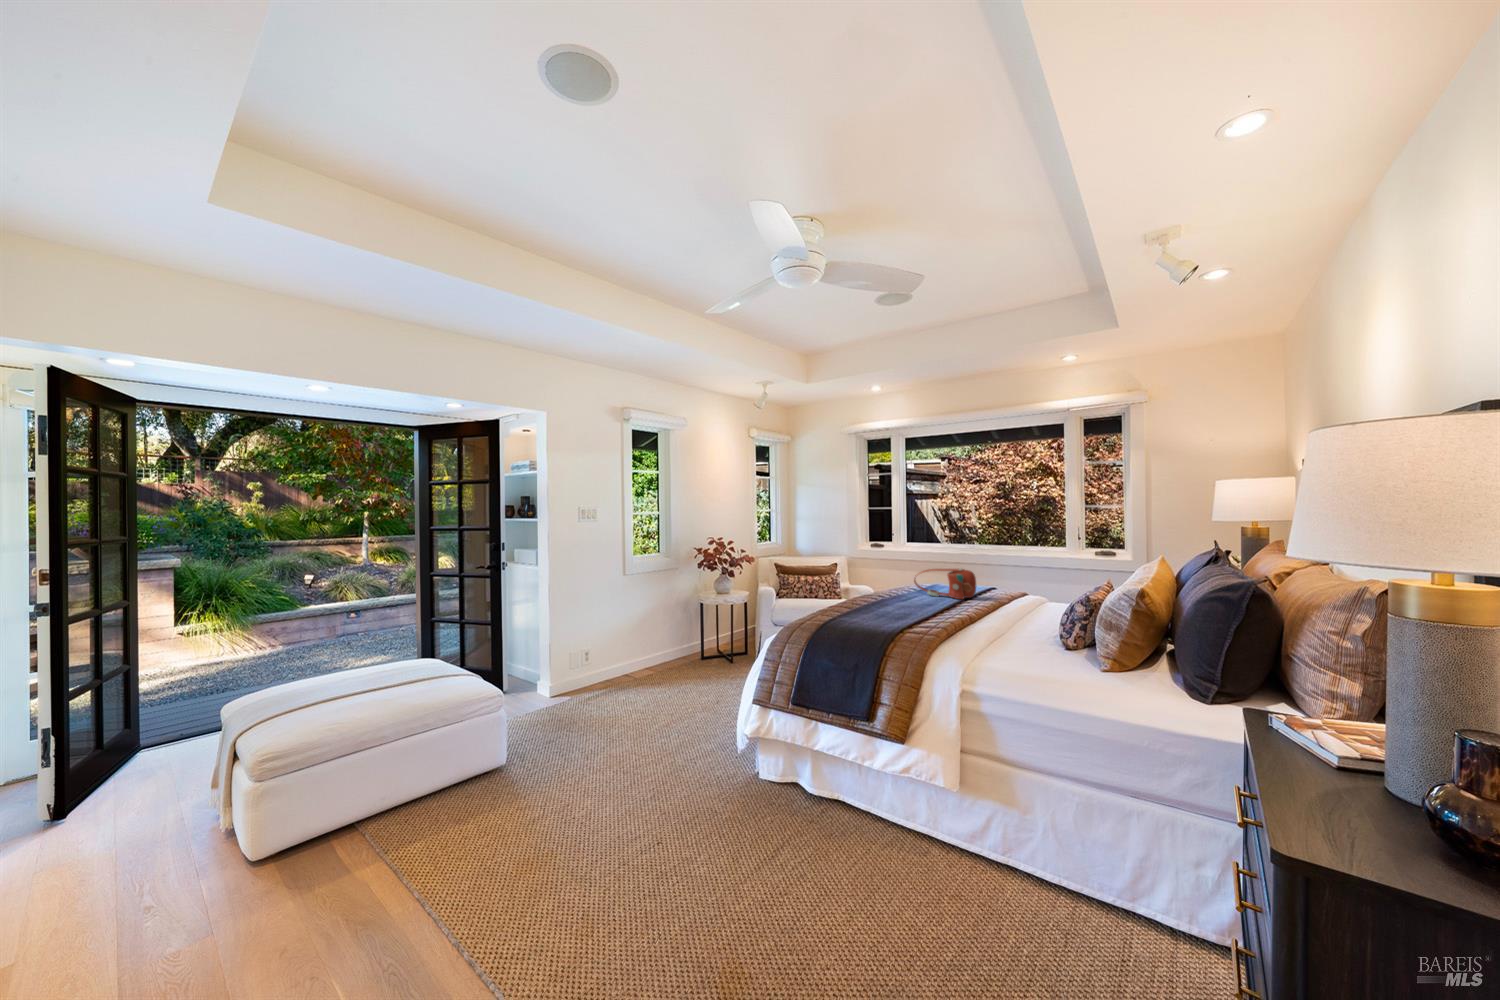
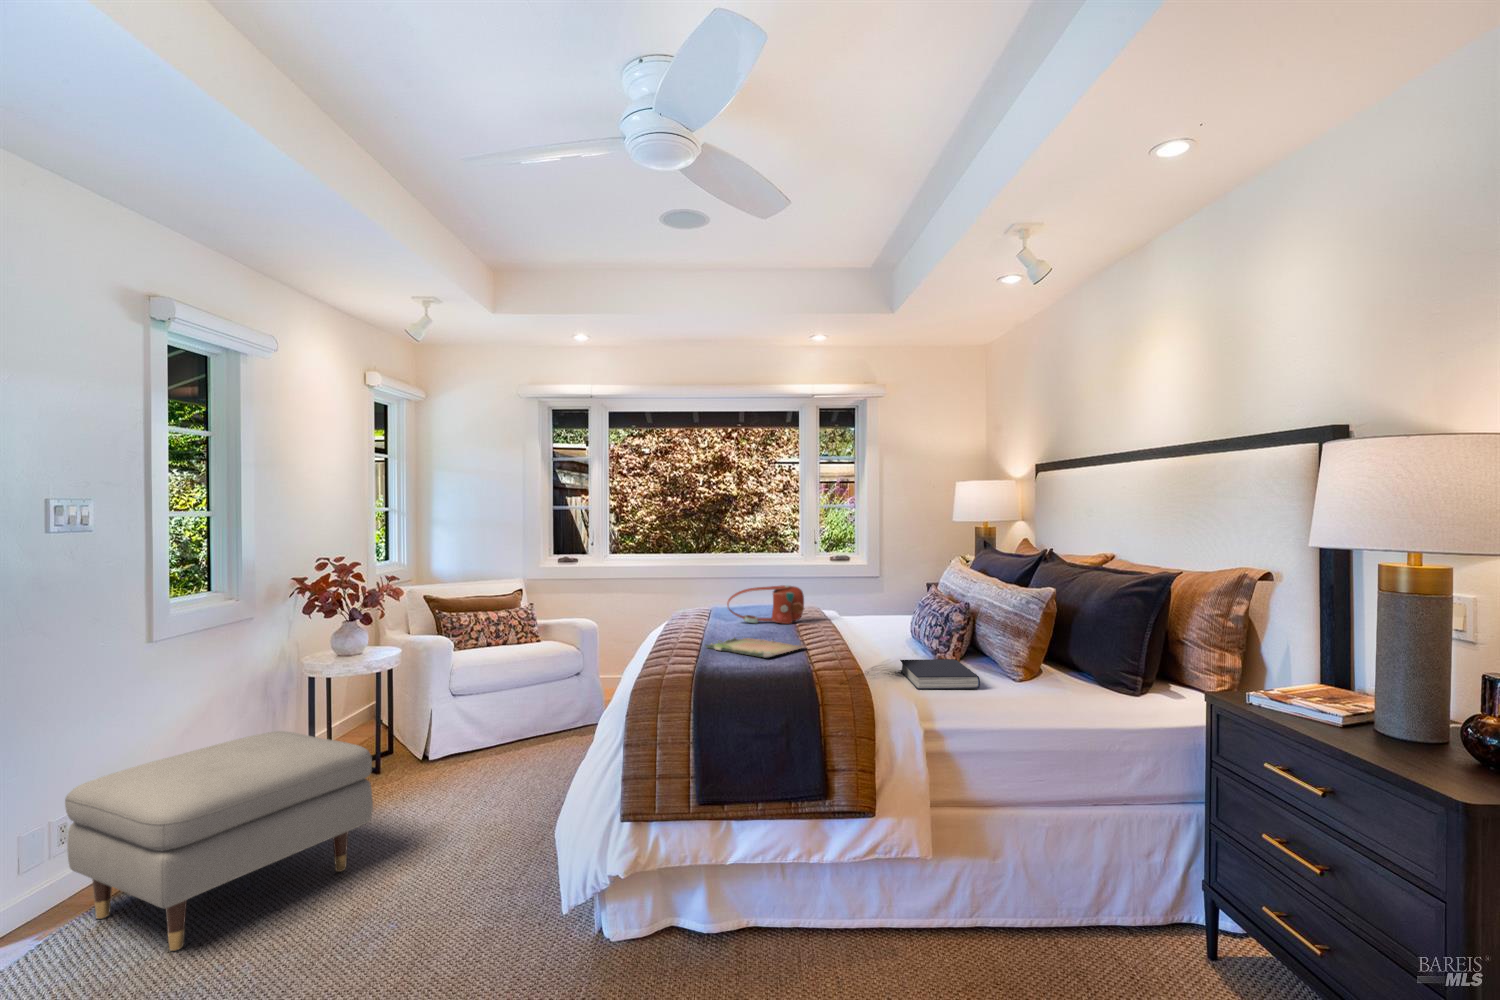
tray: none [863,599,934,618] -> present [705,638,804,658]
ottoman: none [562,628,687,723] -> present [65,731,373,951]
book: none [994,635,1065,667] -> present [900,659,980,689]

